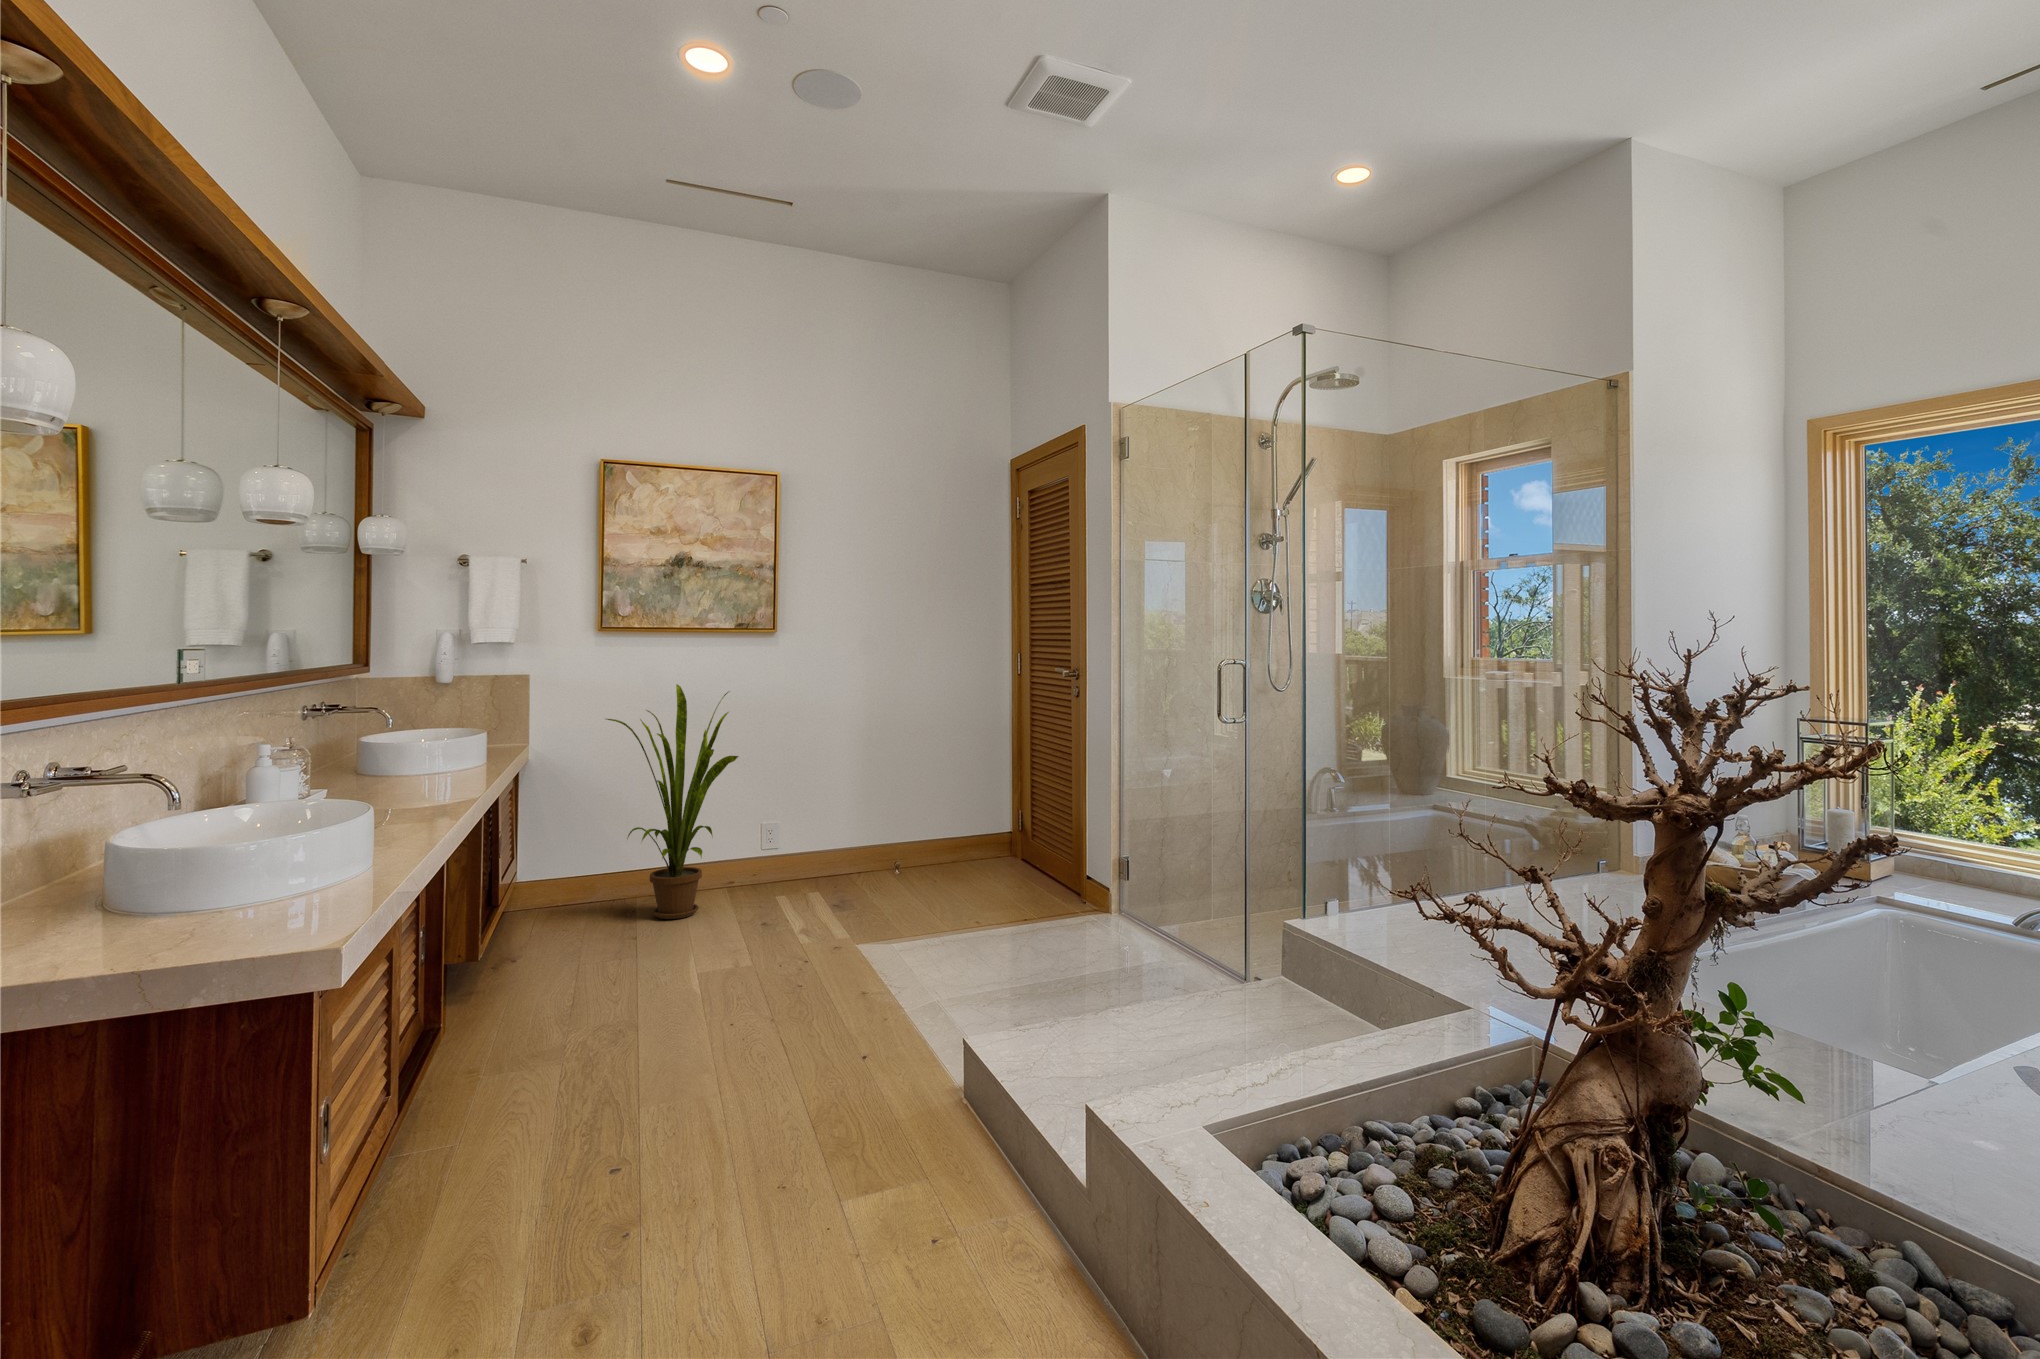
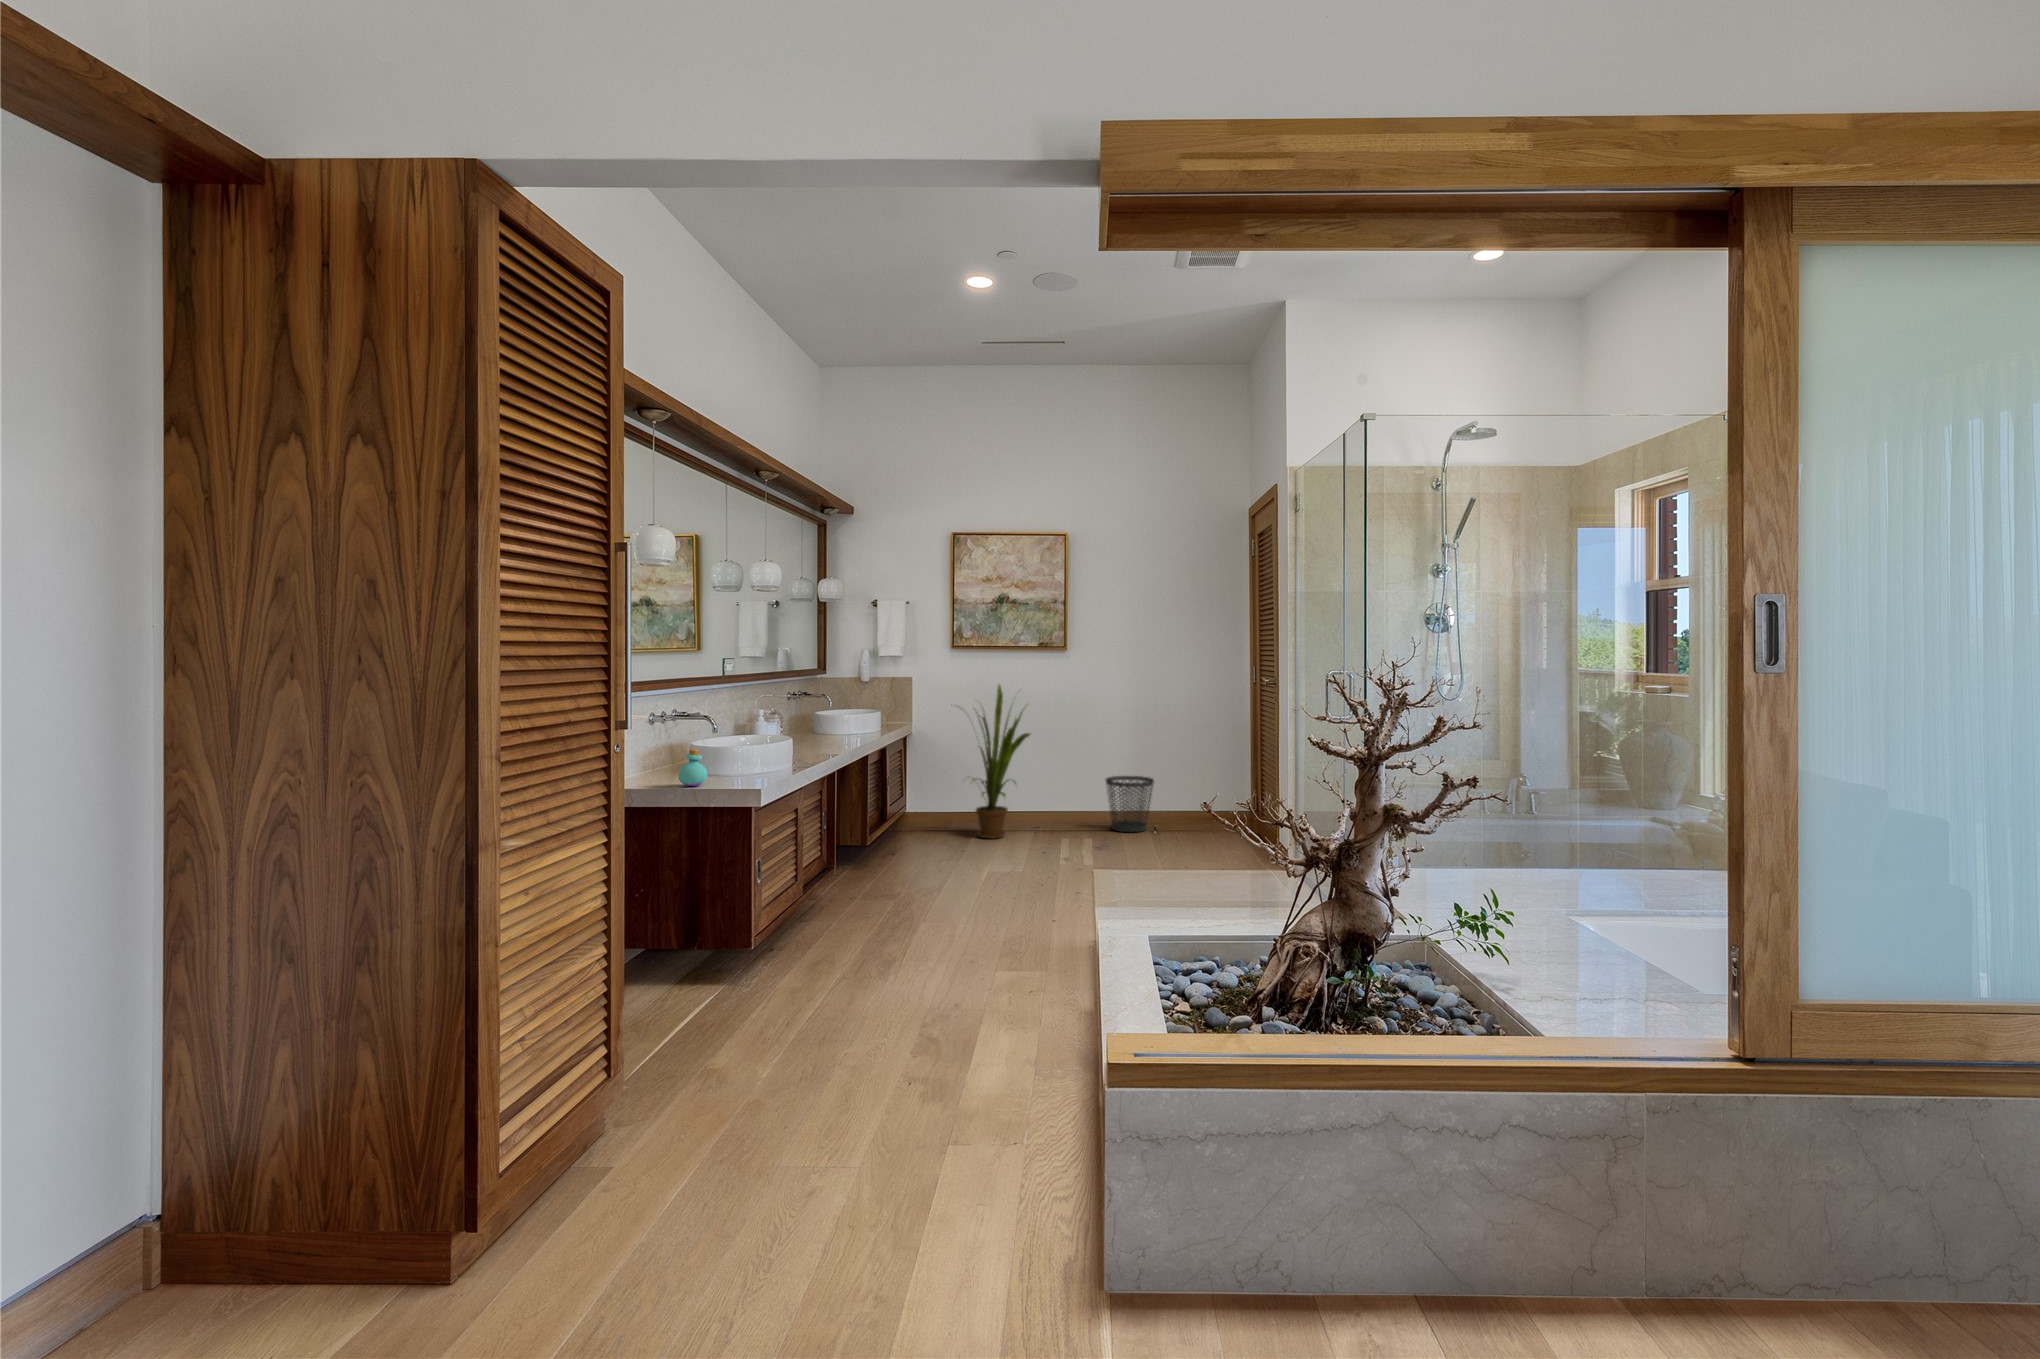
wastebasket: none [842,805,910,885] -> present [1106,776,1154,832]
perfume bottle: none [70,863,159,953] -> present [679,749,708,786]

